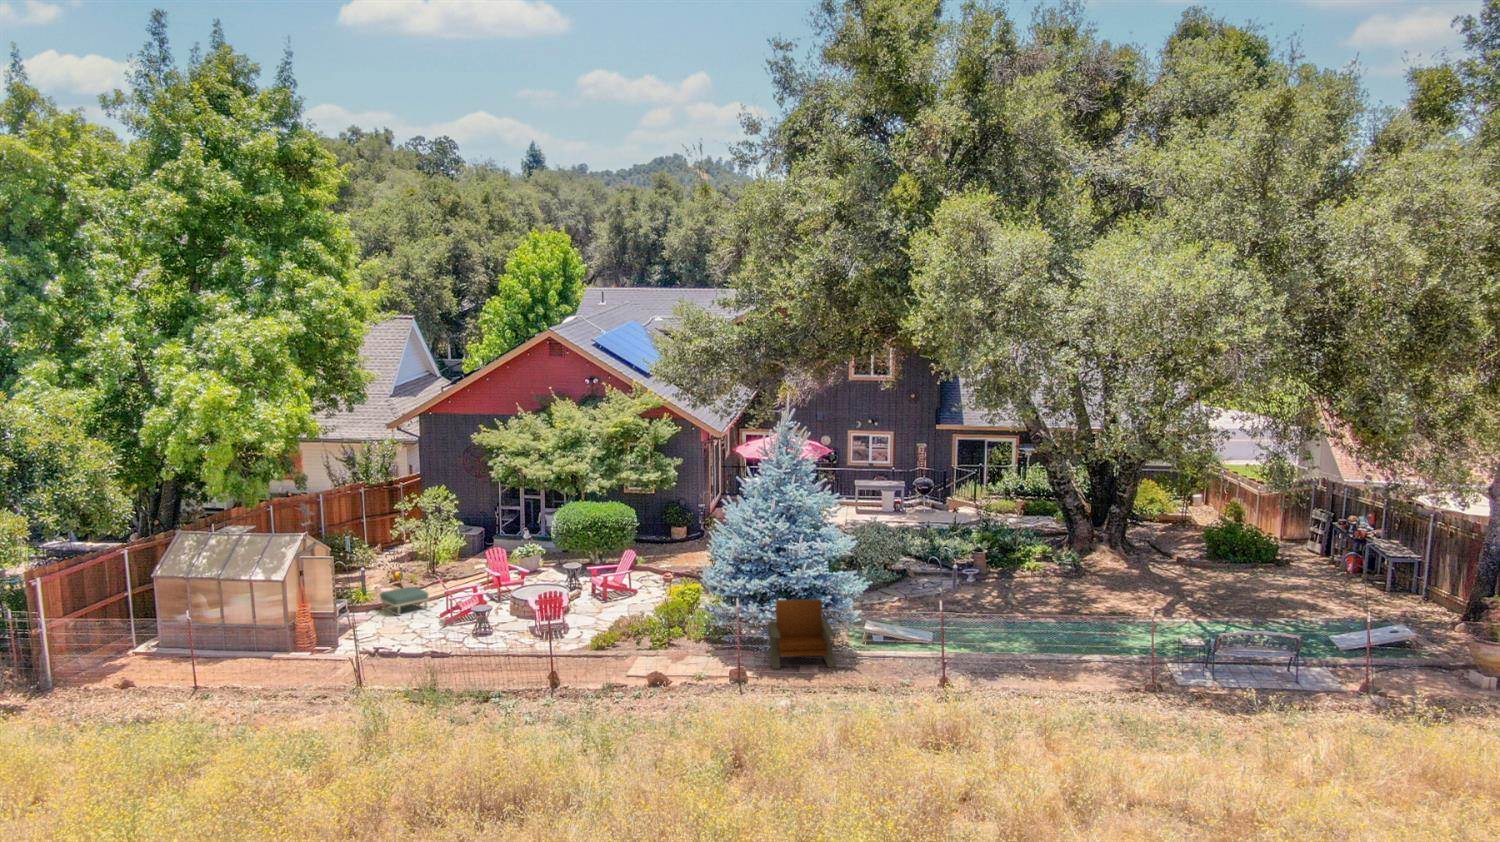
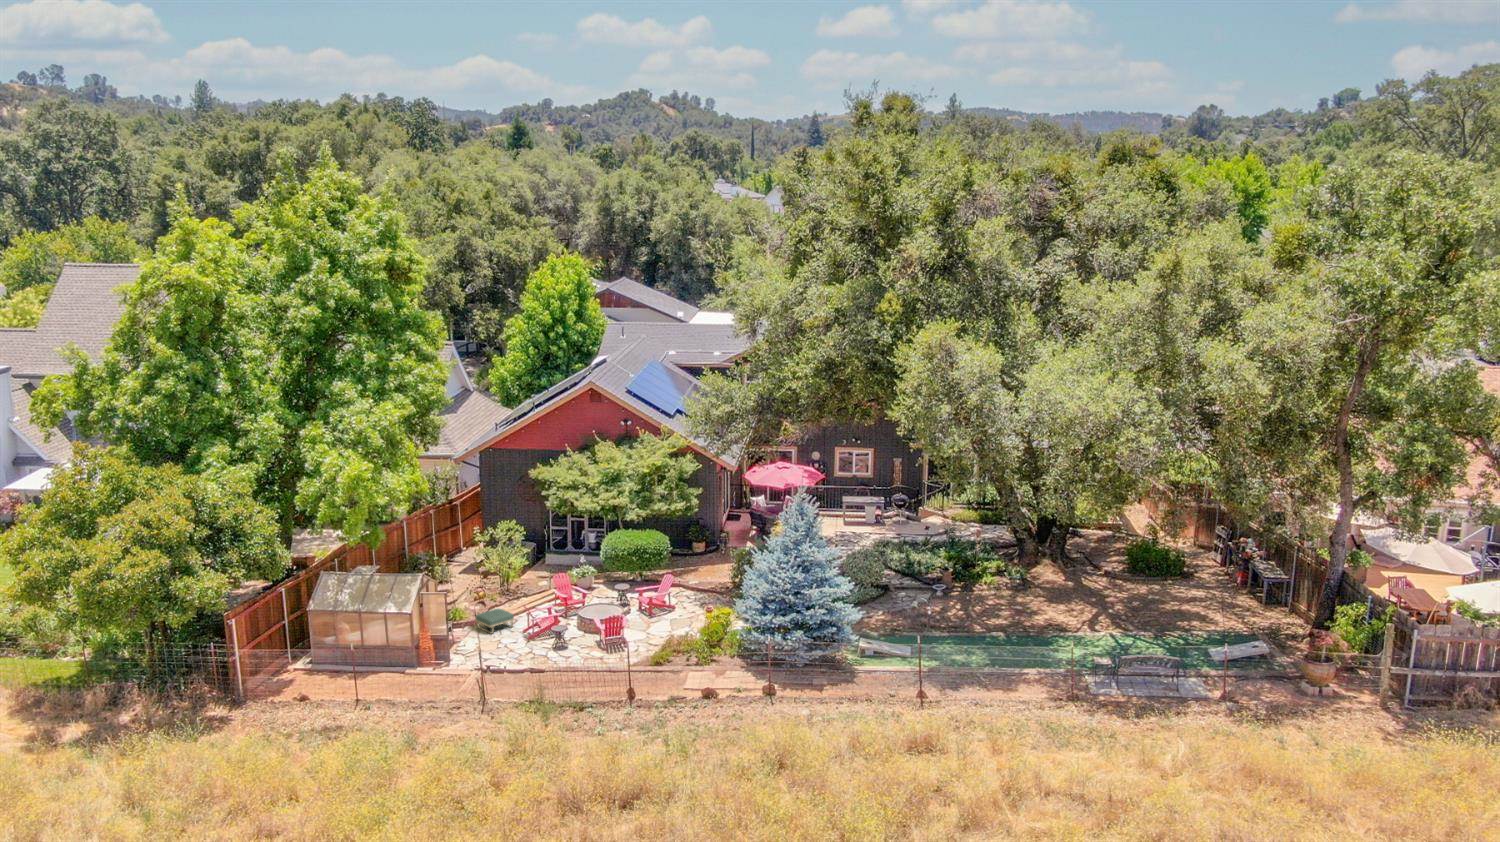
lounge chair: present [767,599,835,669] -> none [787,627,840,683]

